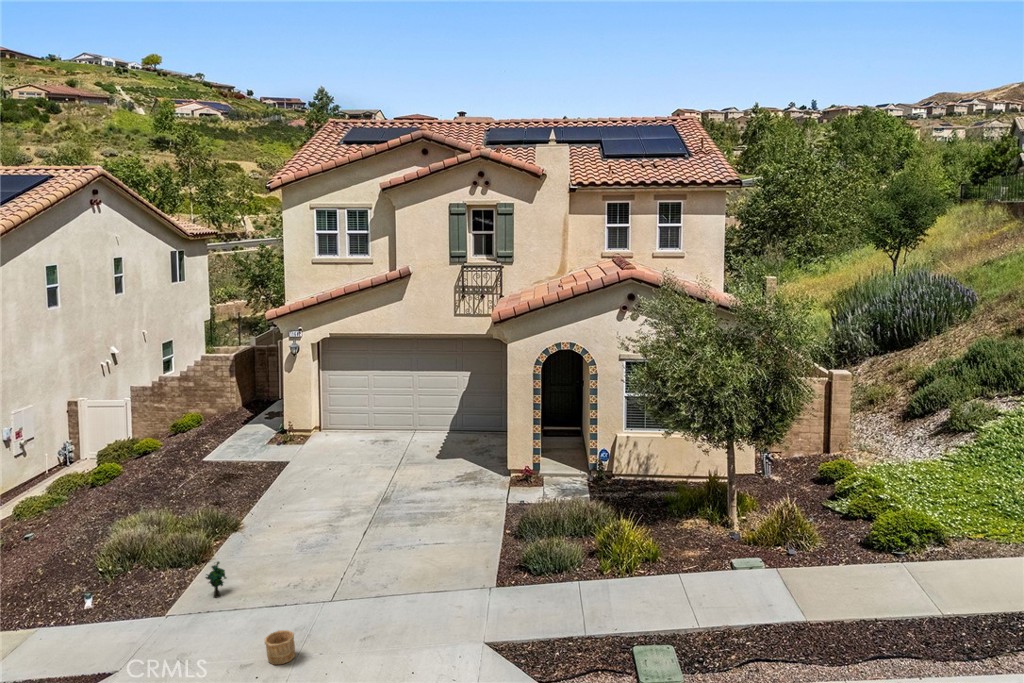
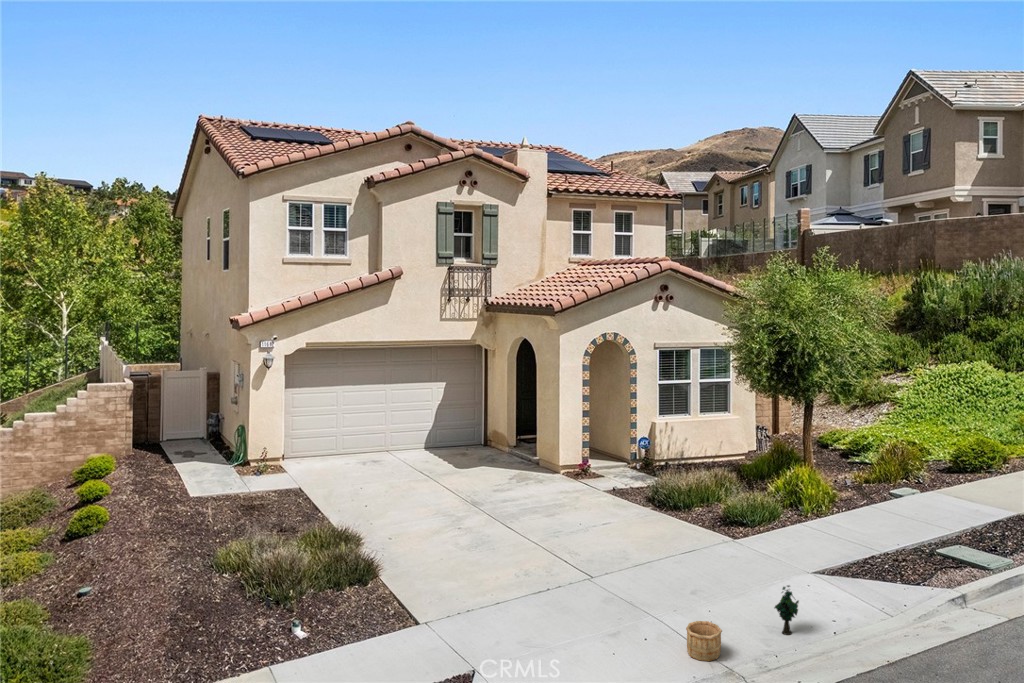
decorative plant: present [205,562,227,598] -> present [774,585,799,635]

